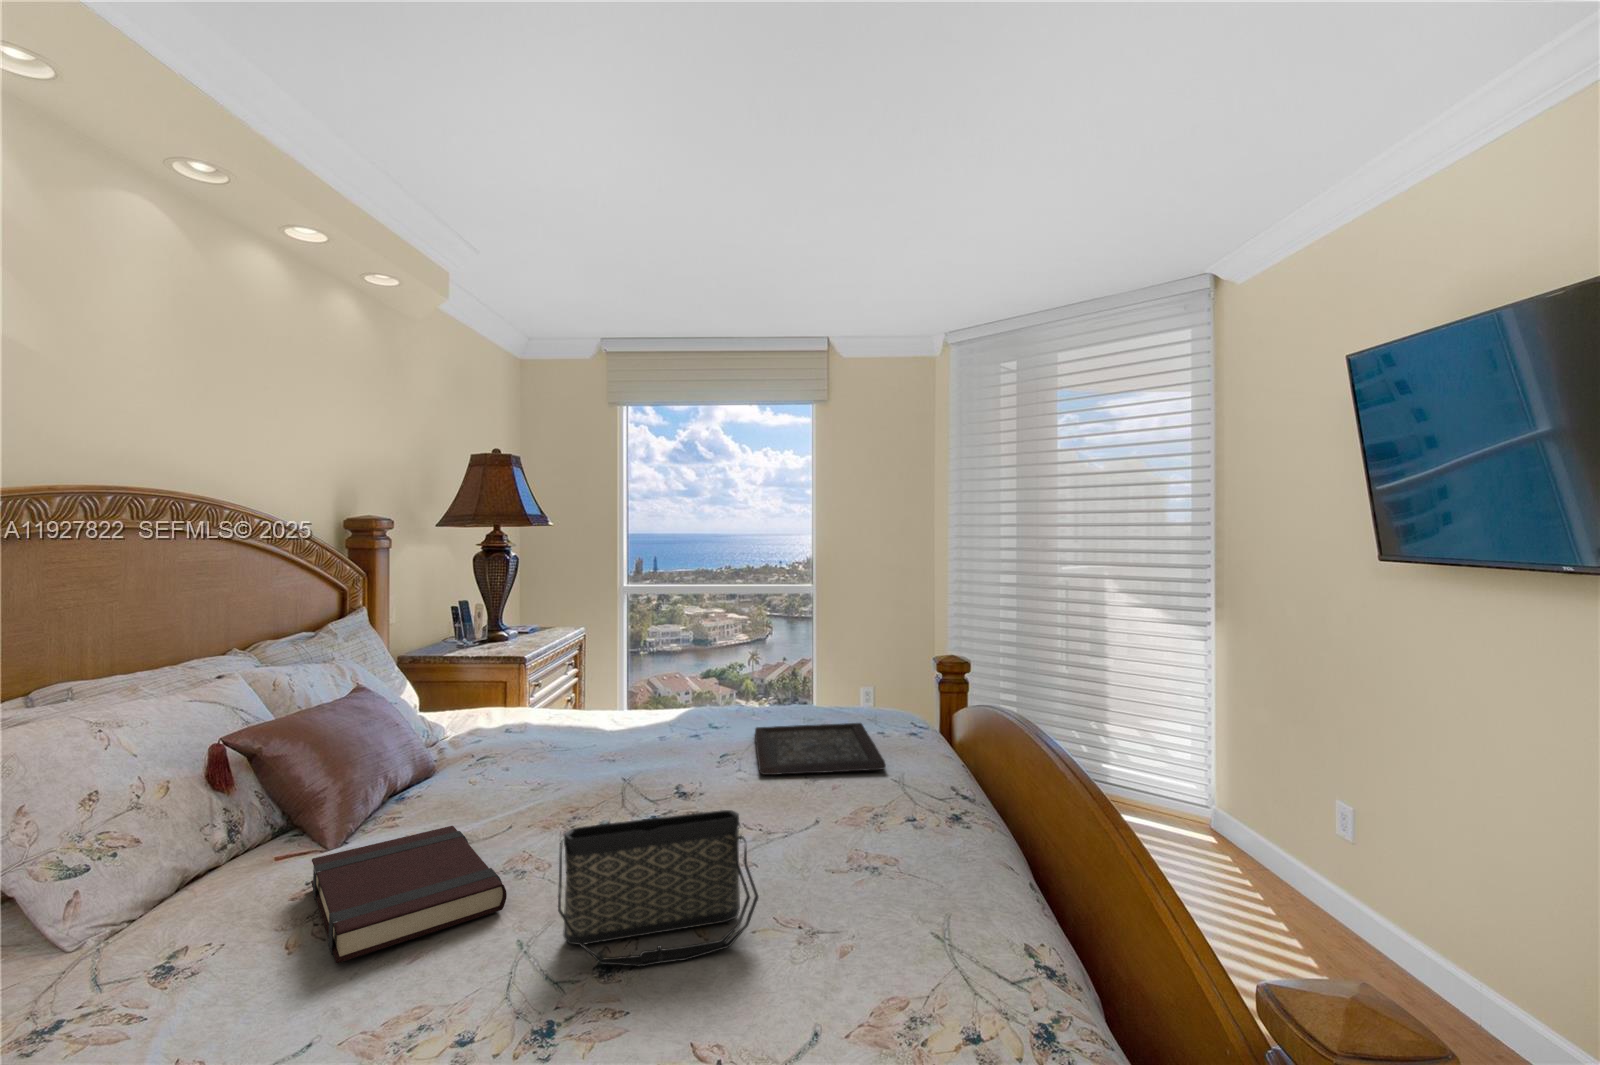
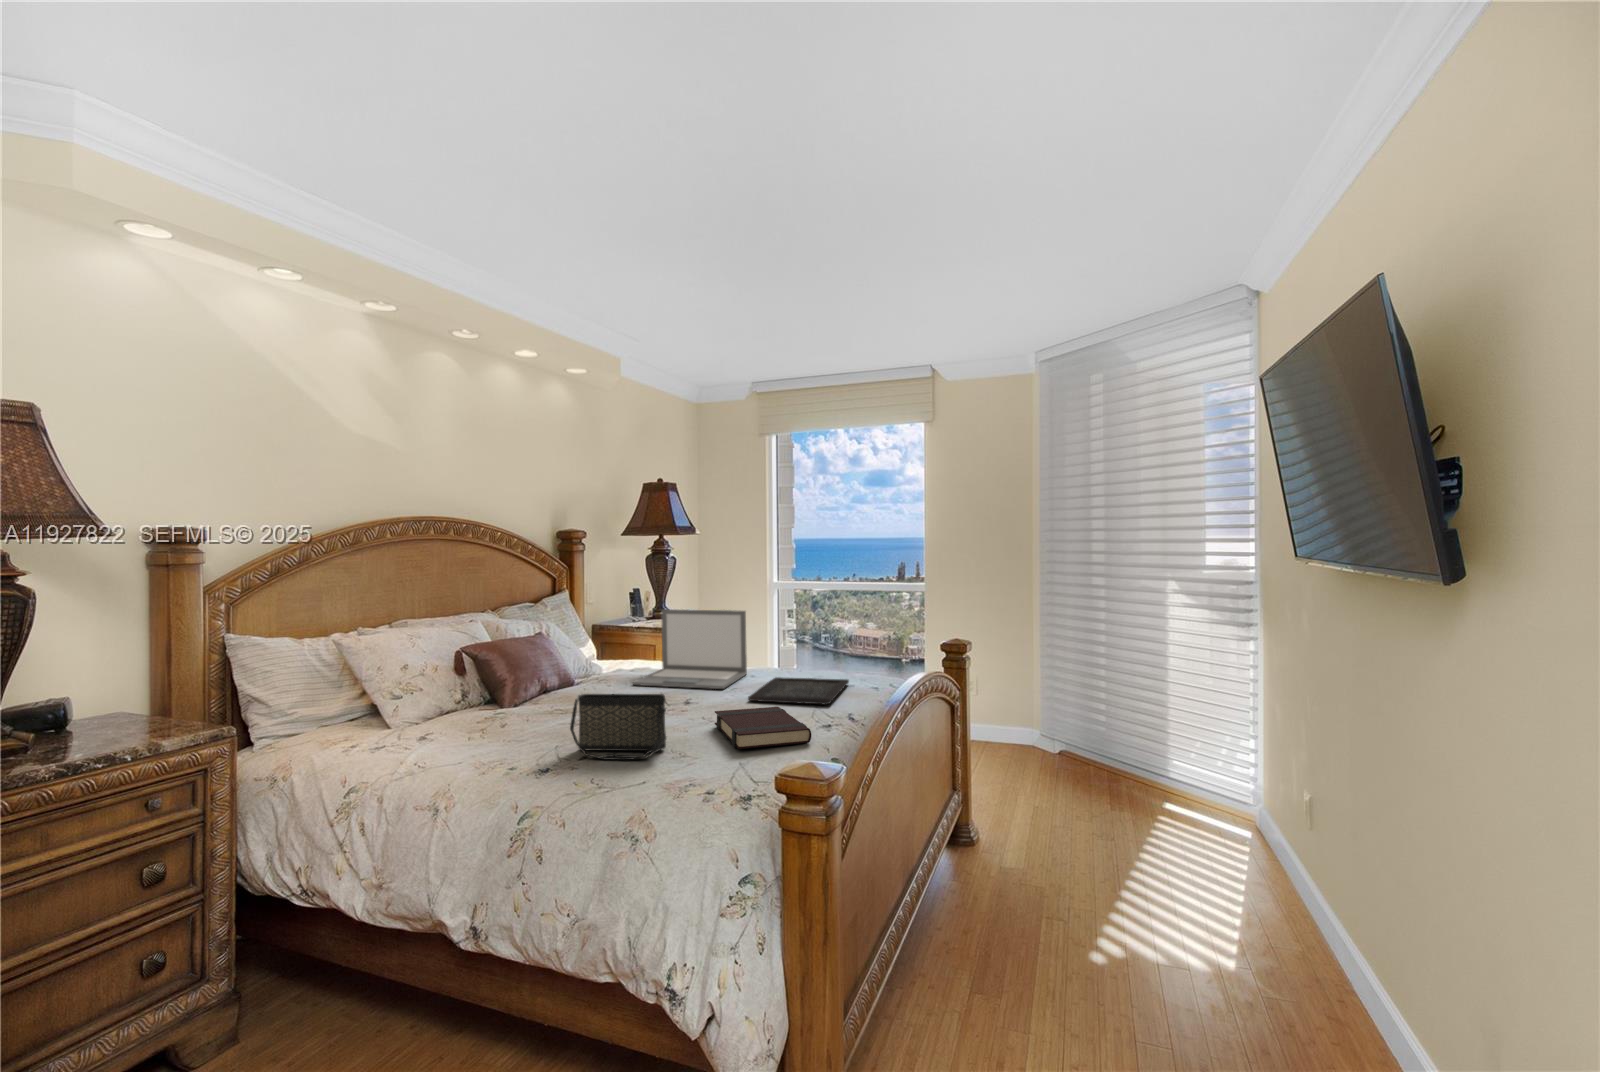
laptop: none [541,633,703,762] -> present [633,609,747,689]
book: present [311,826,507,964] -> present [715,707,811,749]

